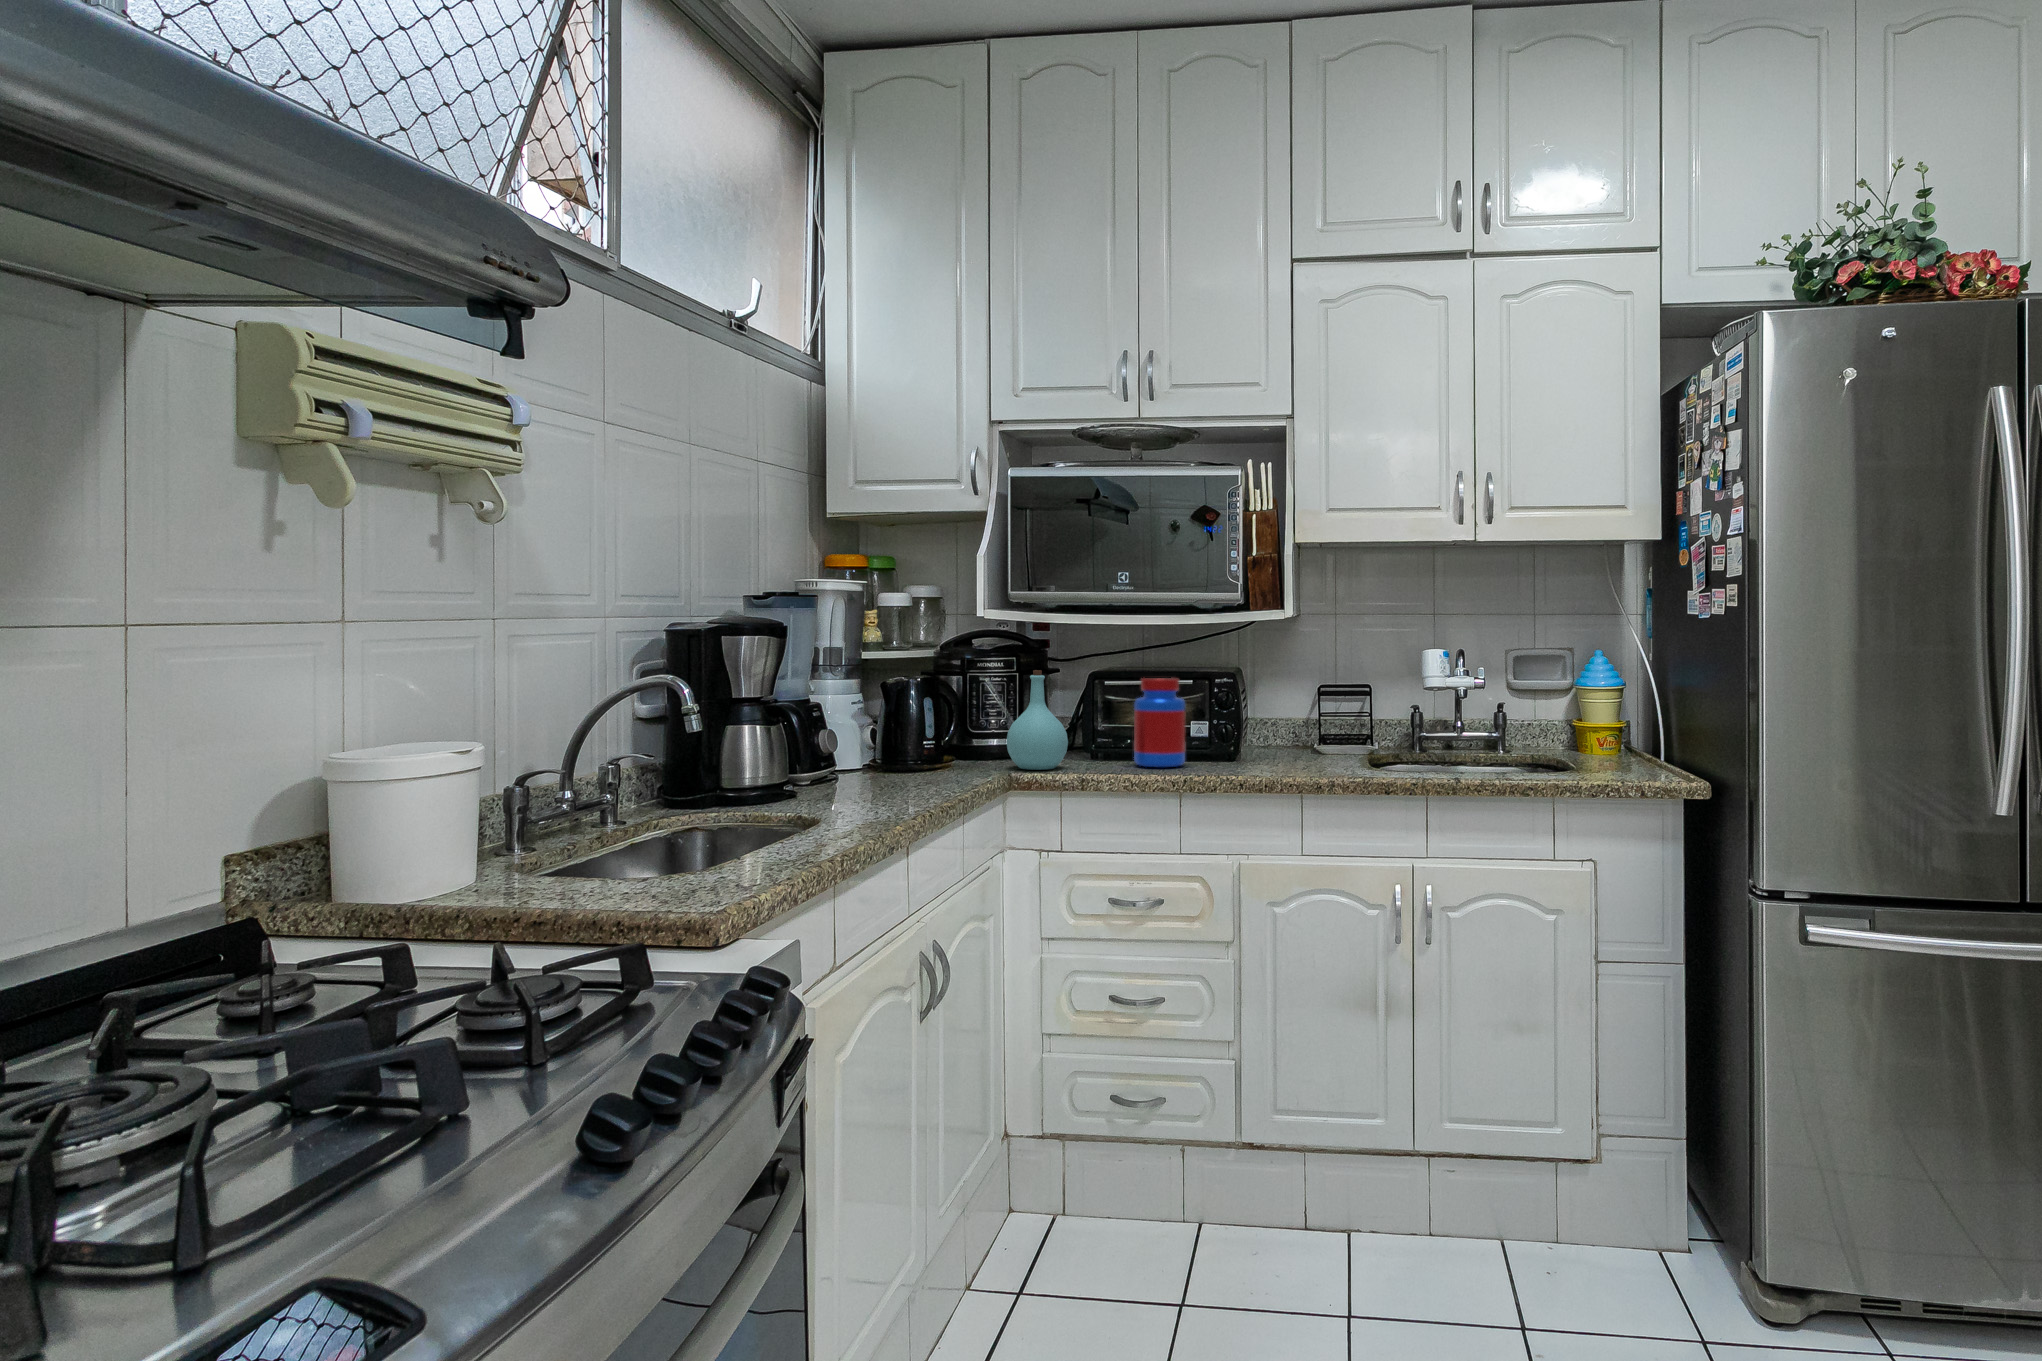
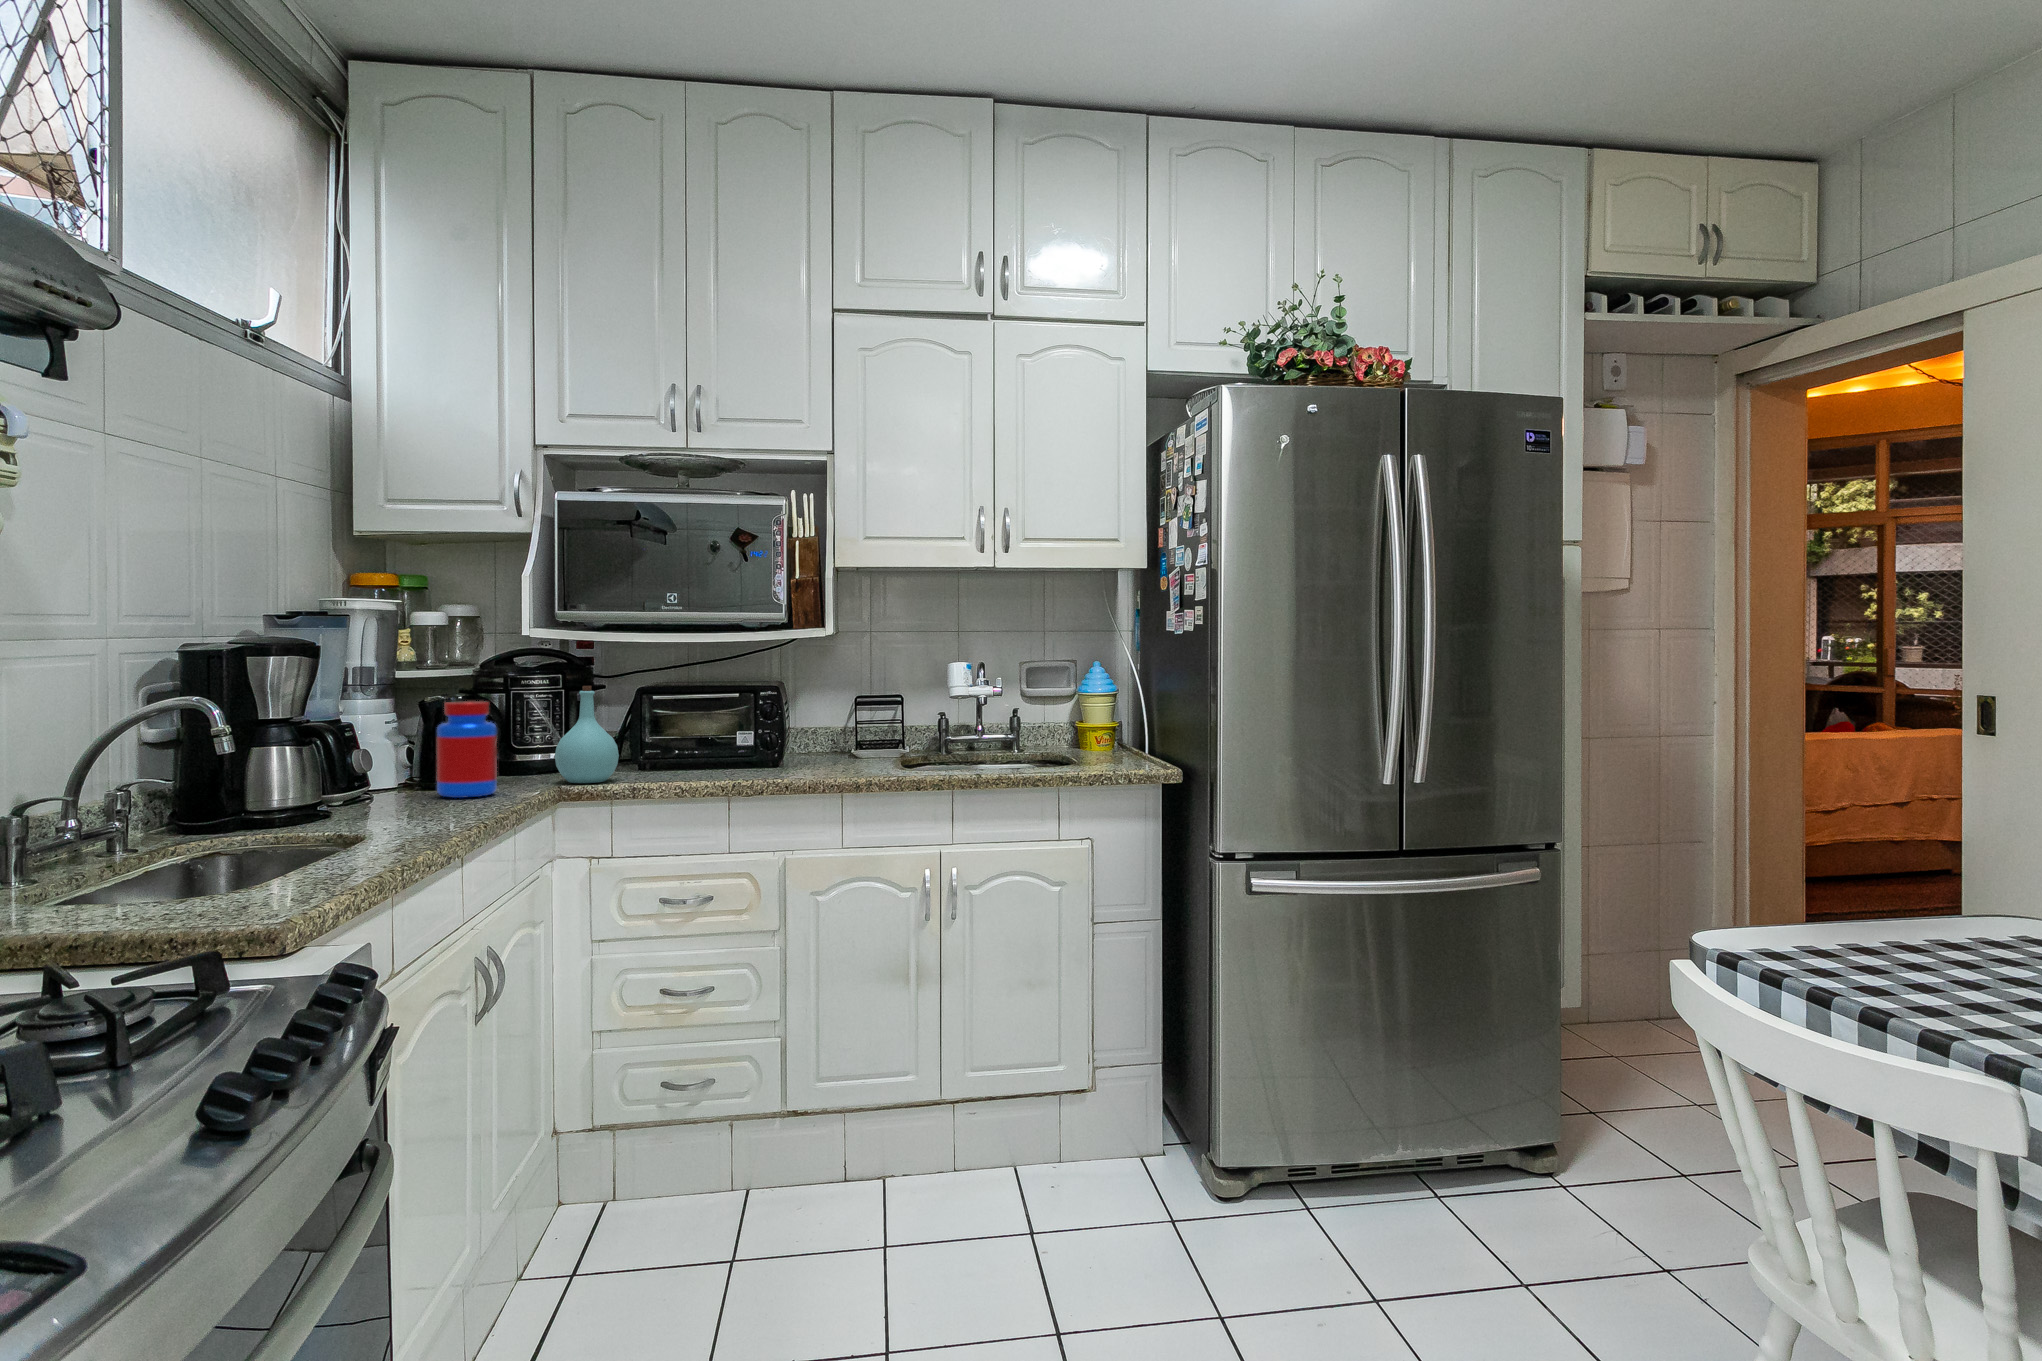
jar: present [1134,678,1186,767] -> present [437,701,497,798]

